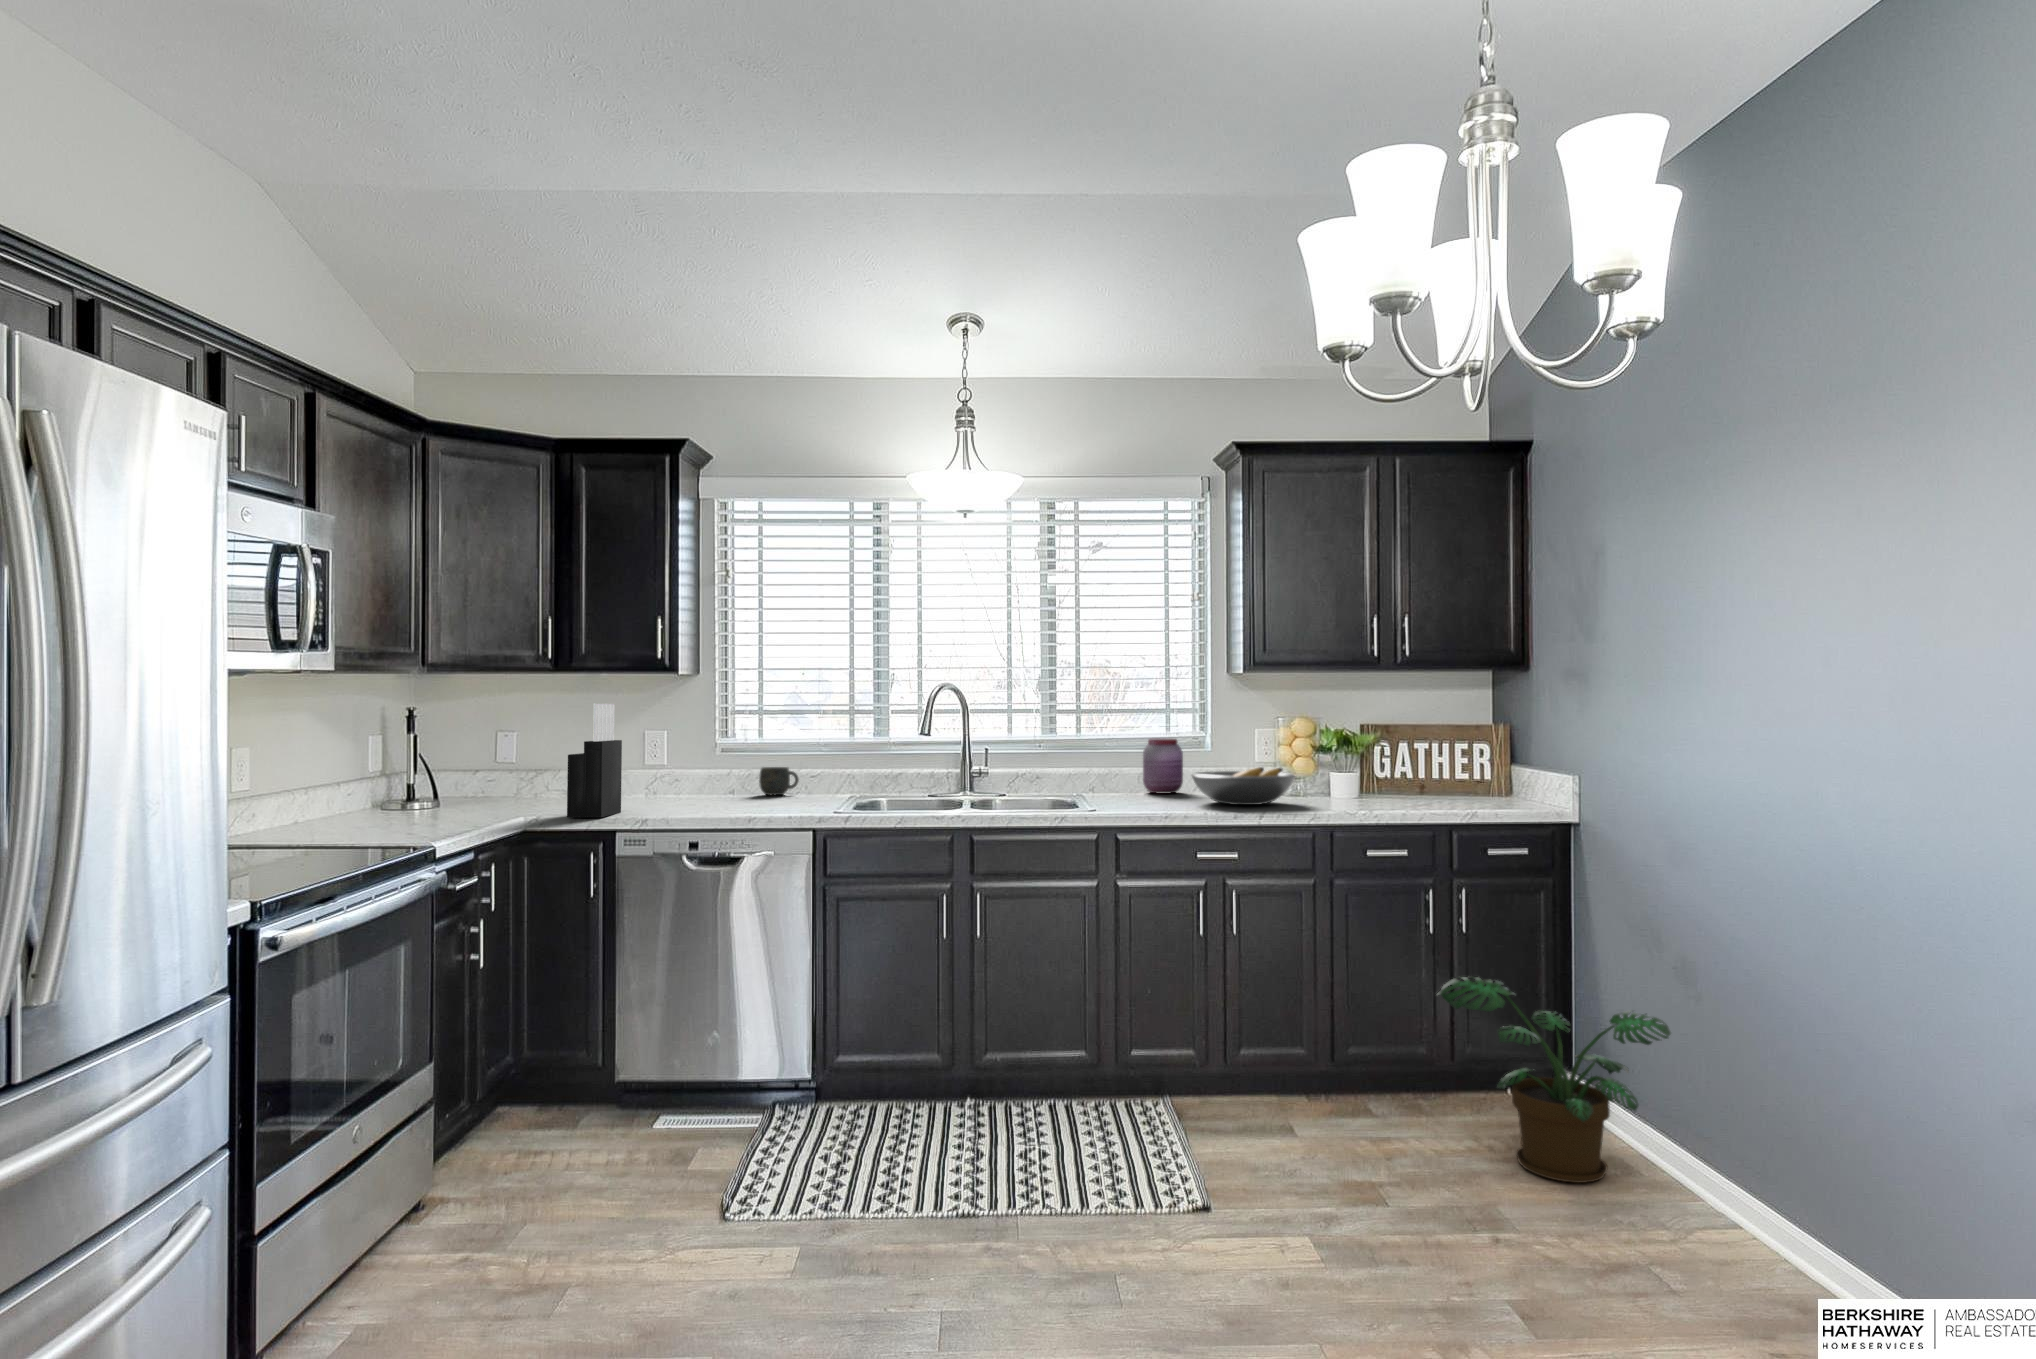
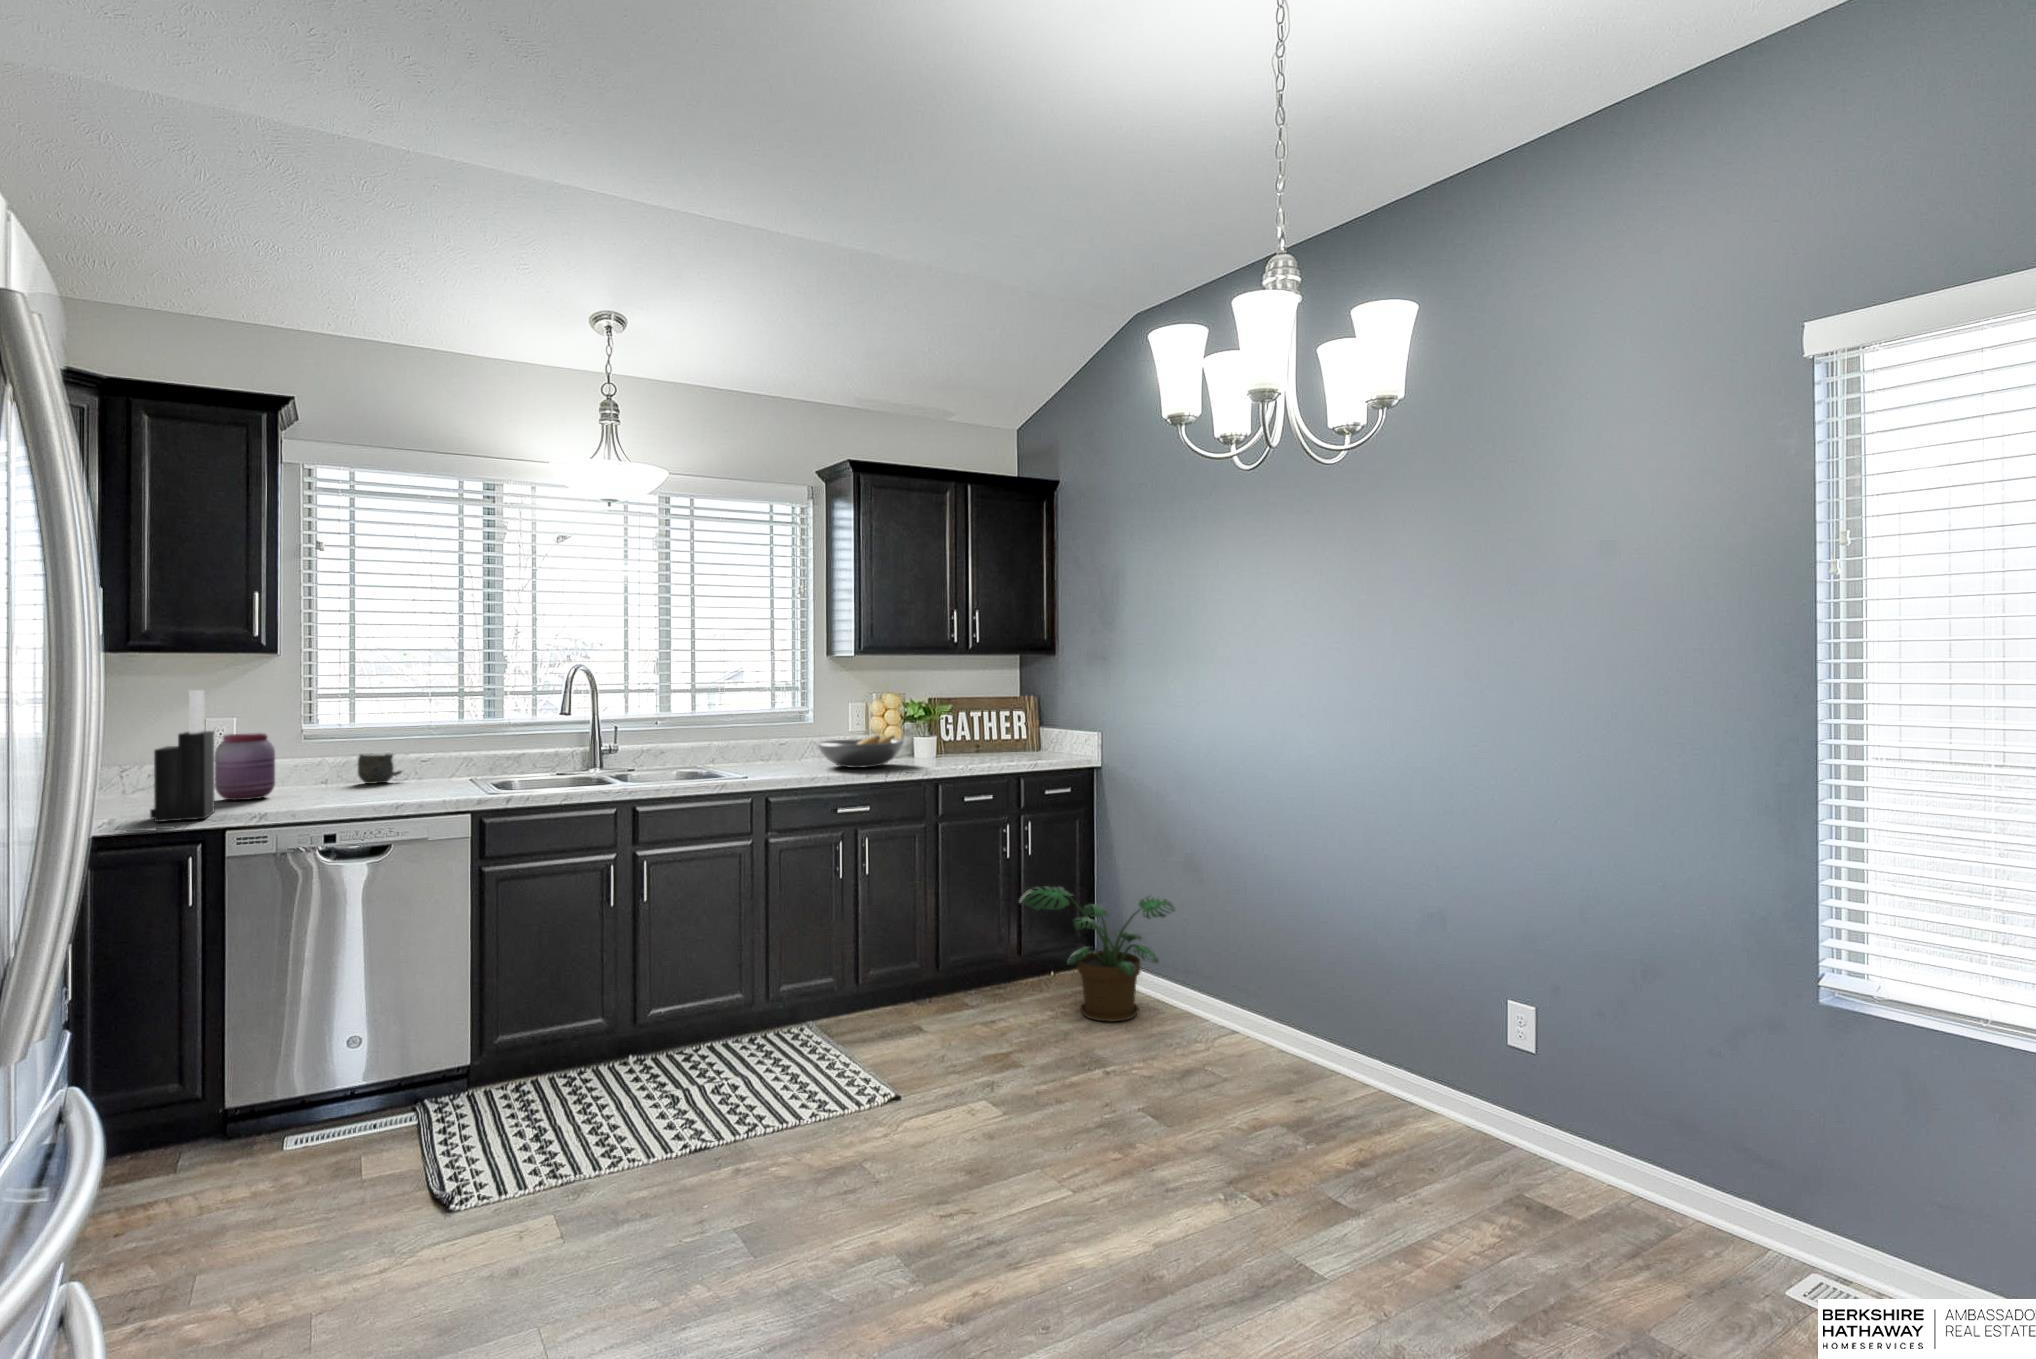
jar: present [1143,738,1183,794] -> present [215,733,275,800]

